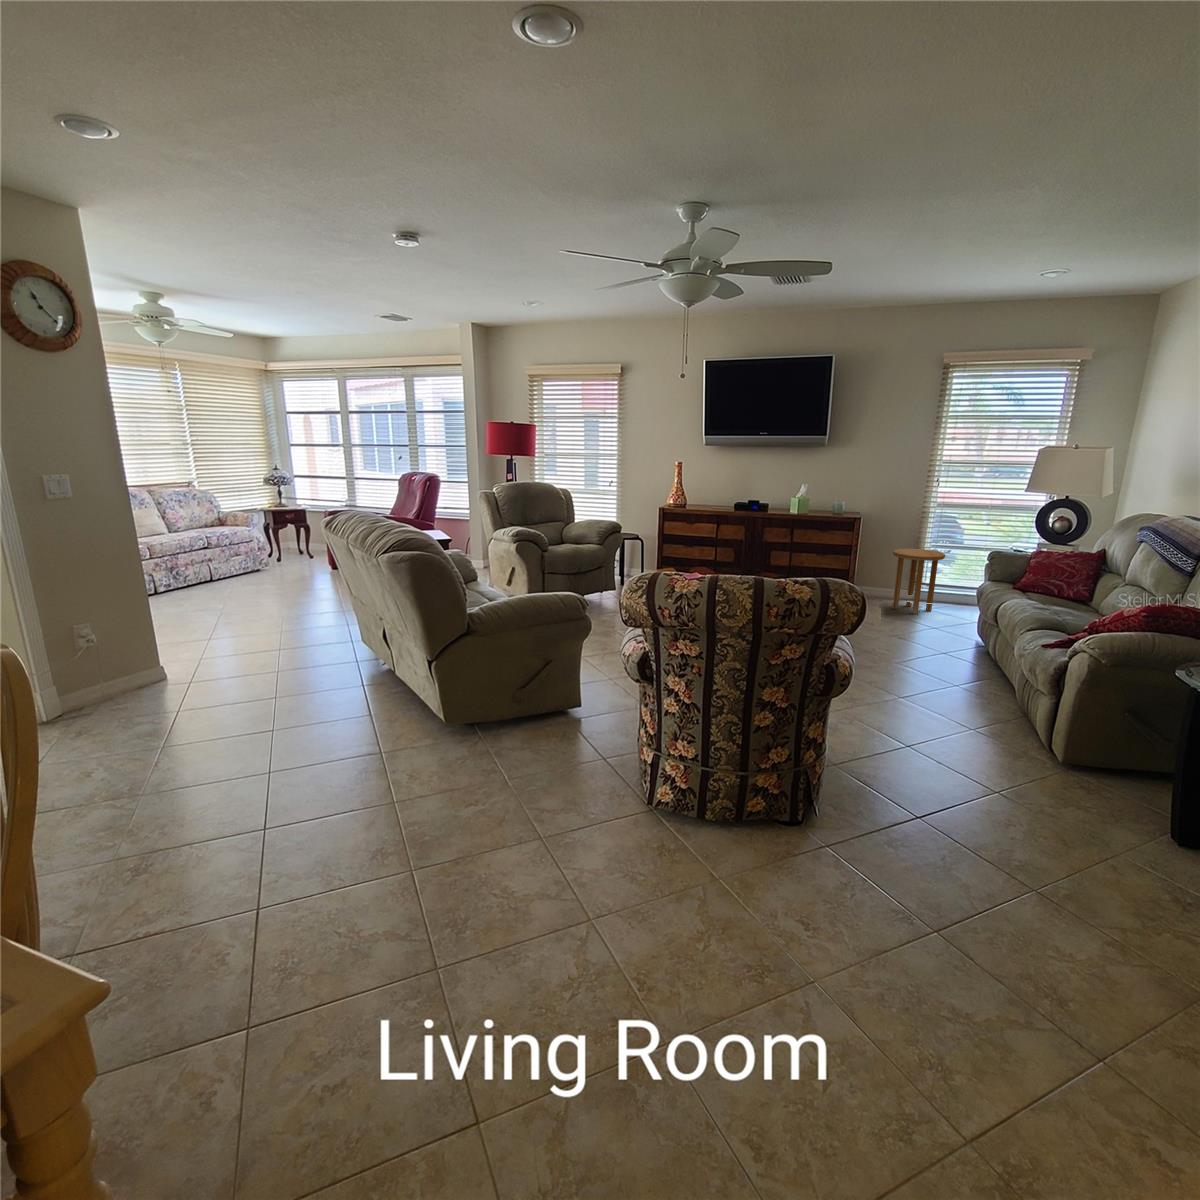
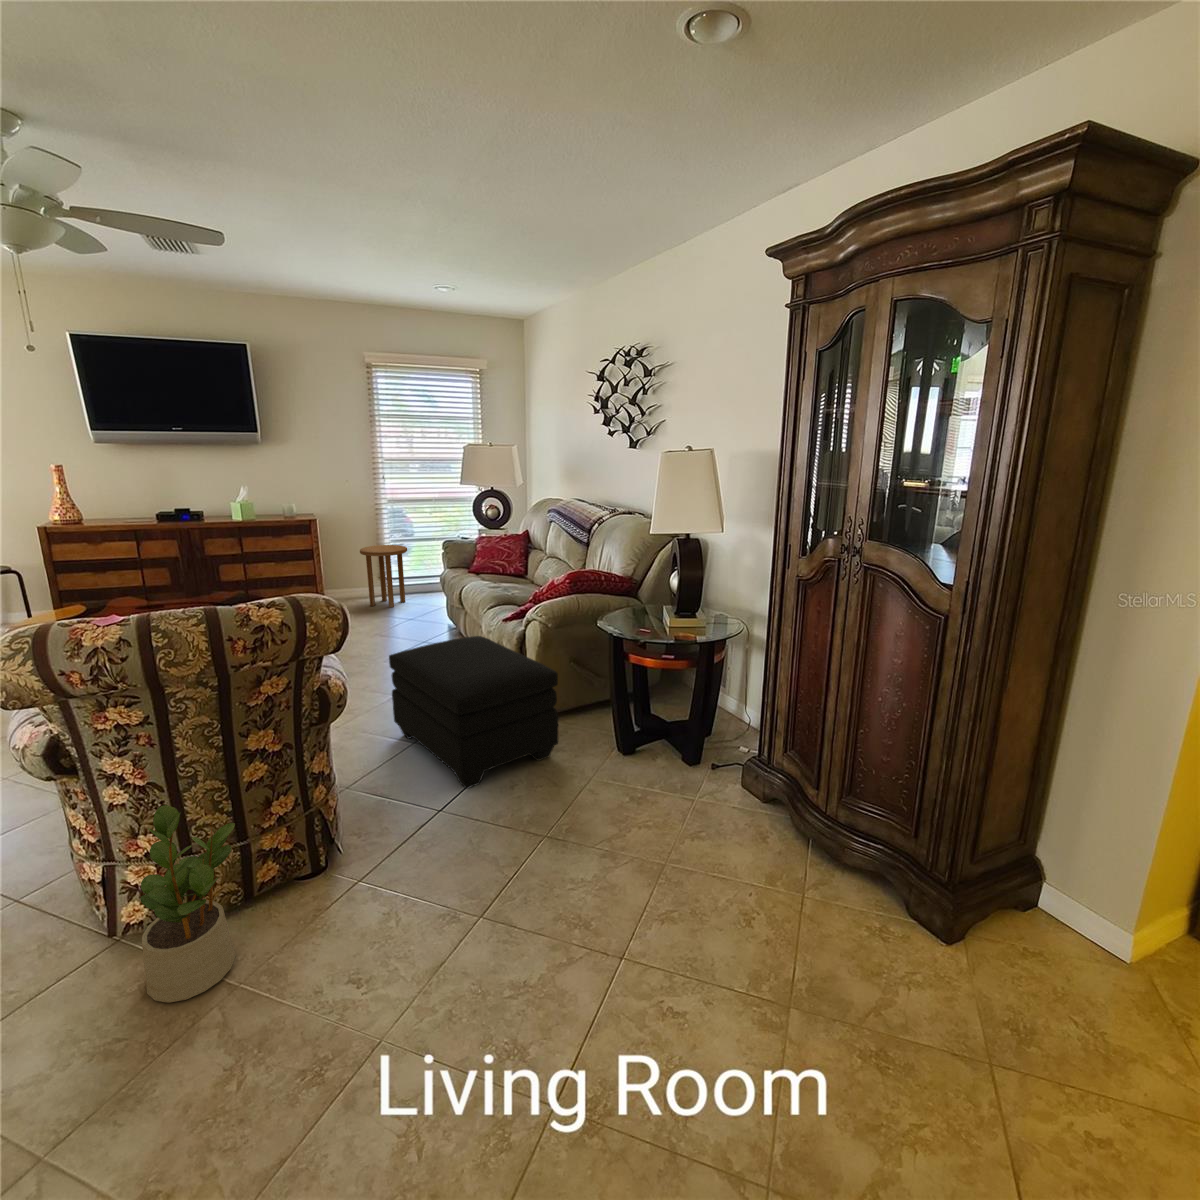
ottoman: none [892,656,1108,822] -> present [389,636,559,788]
potted plant: none [665,719,742,868] -> present [140,805,236,1003]

